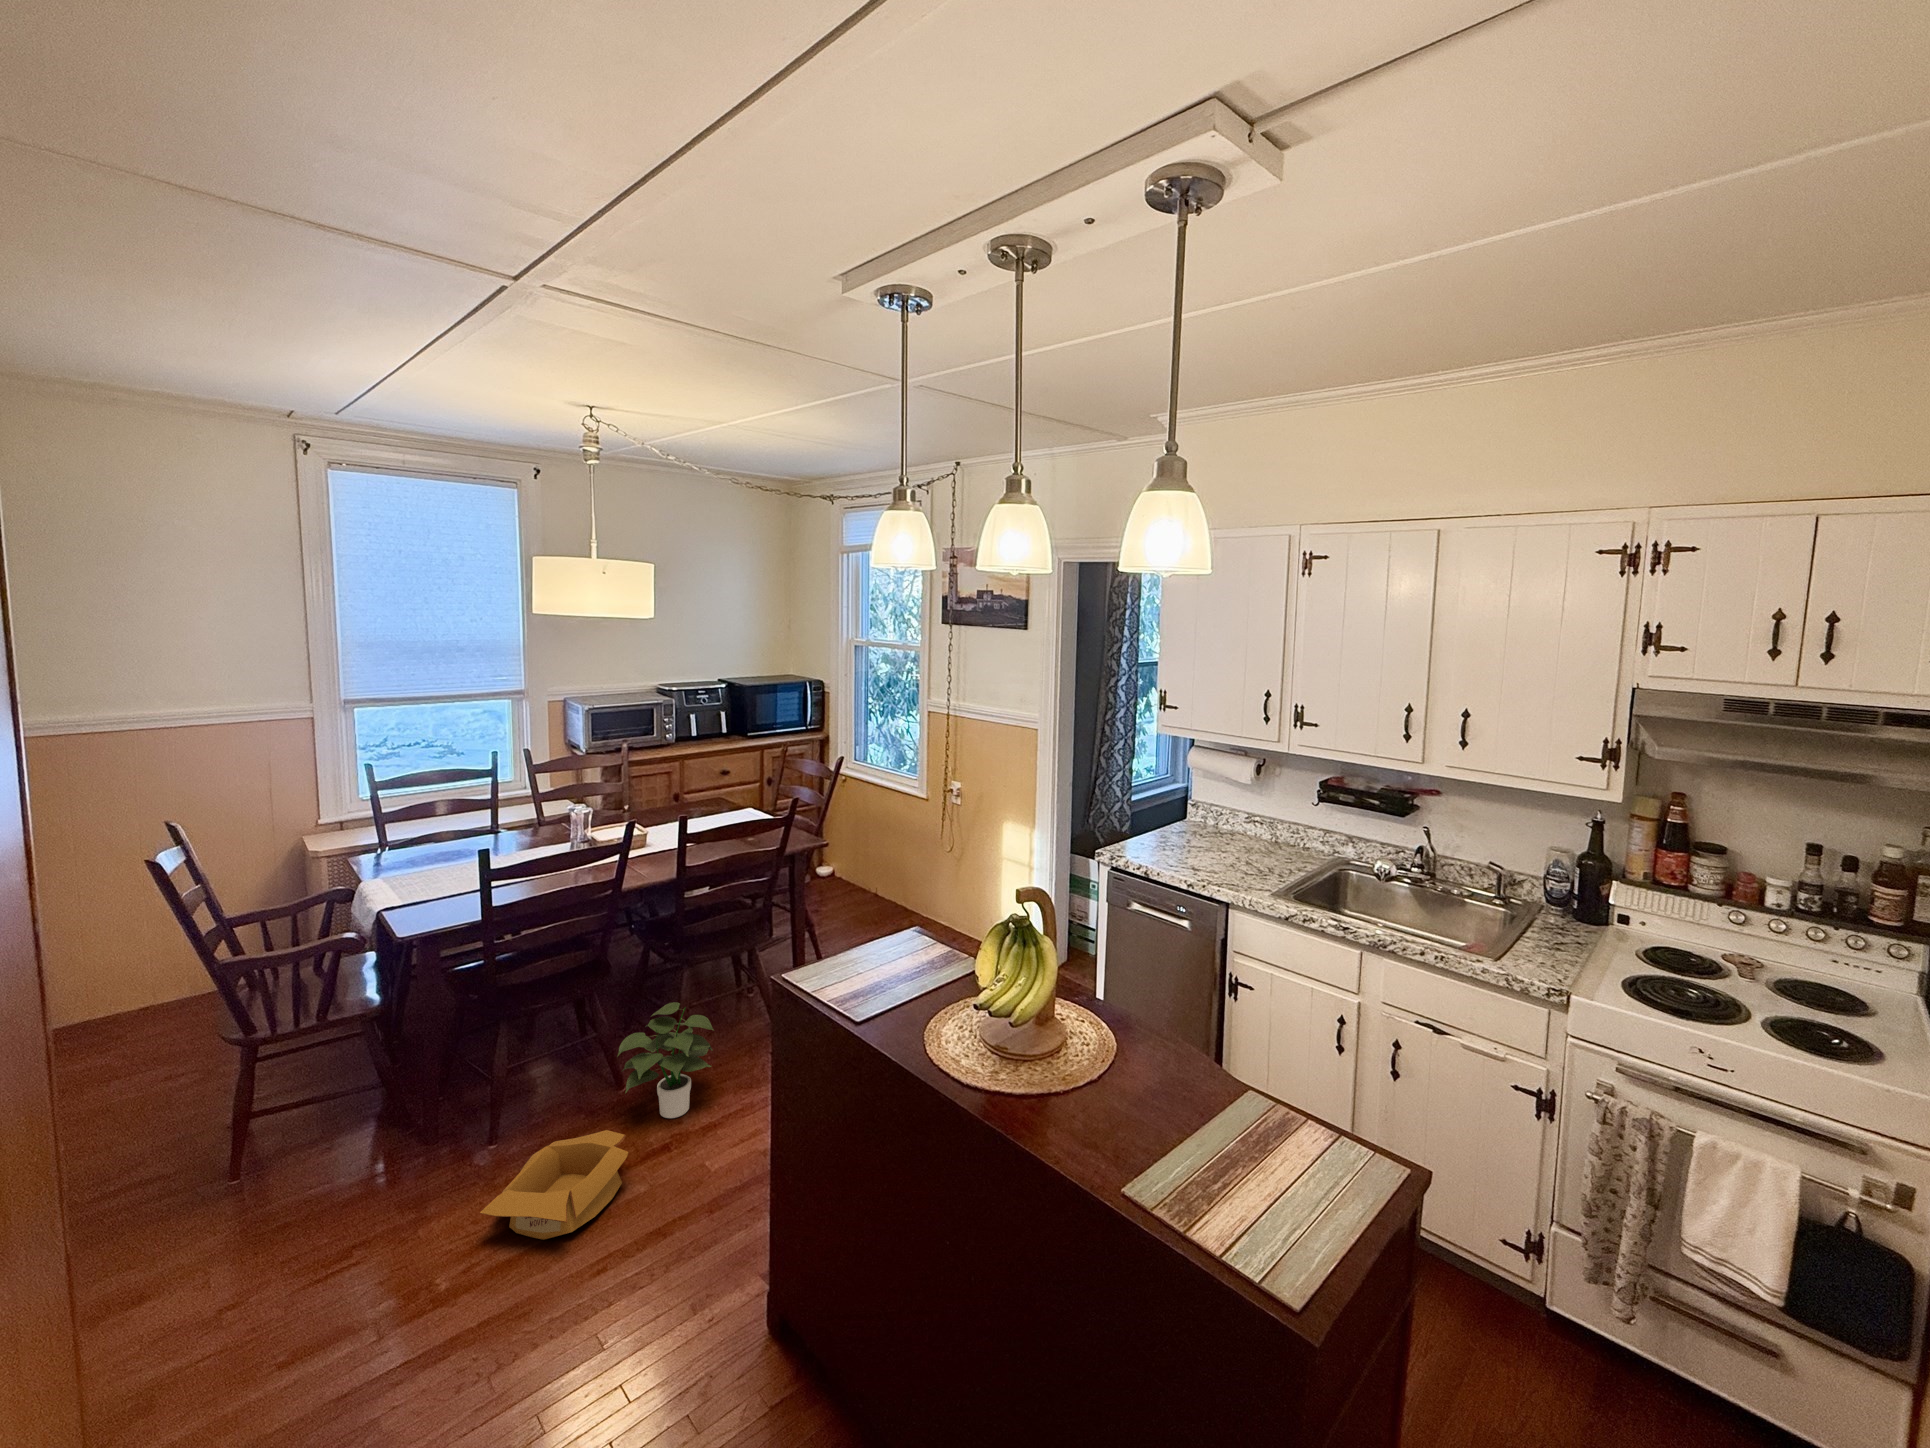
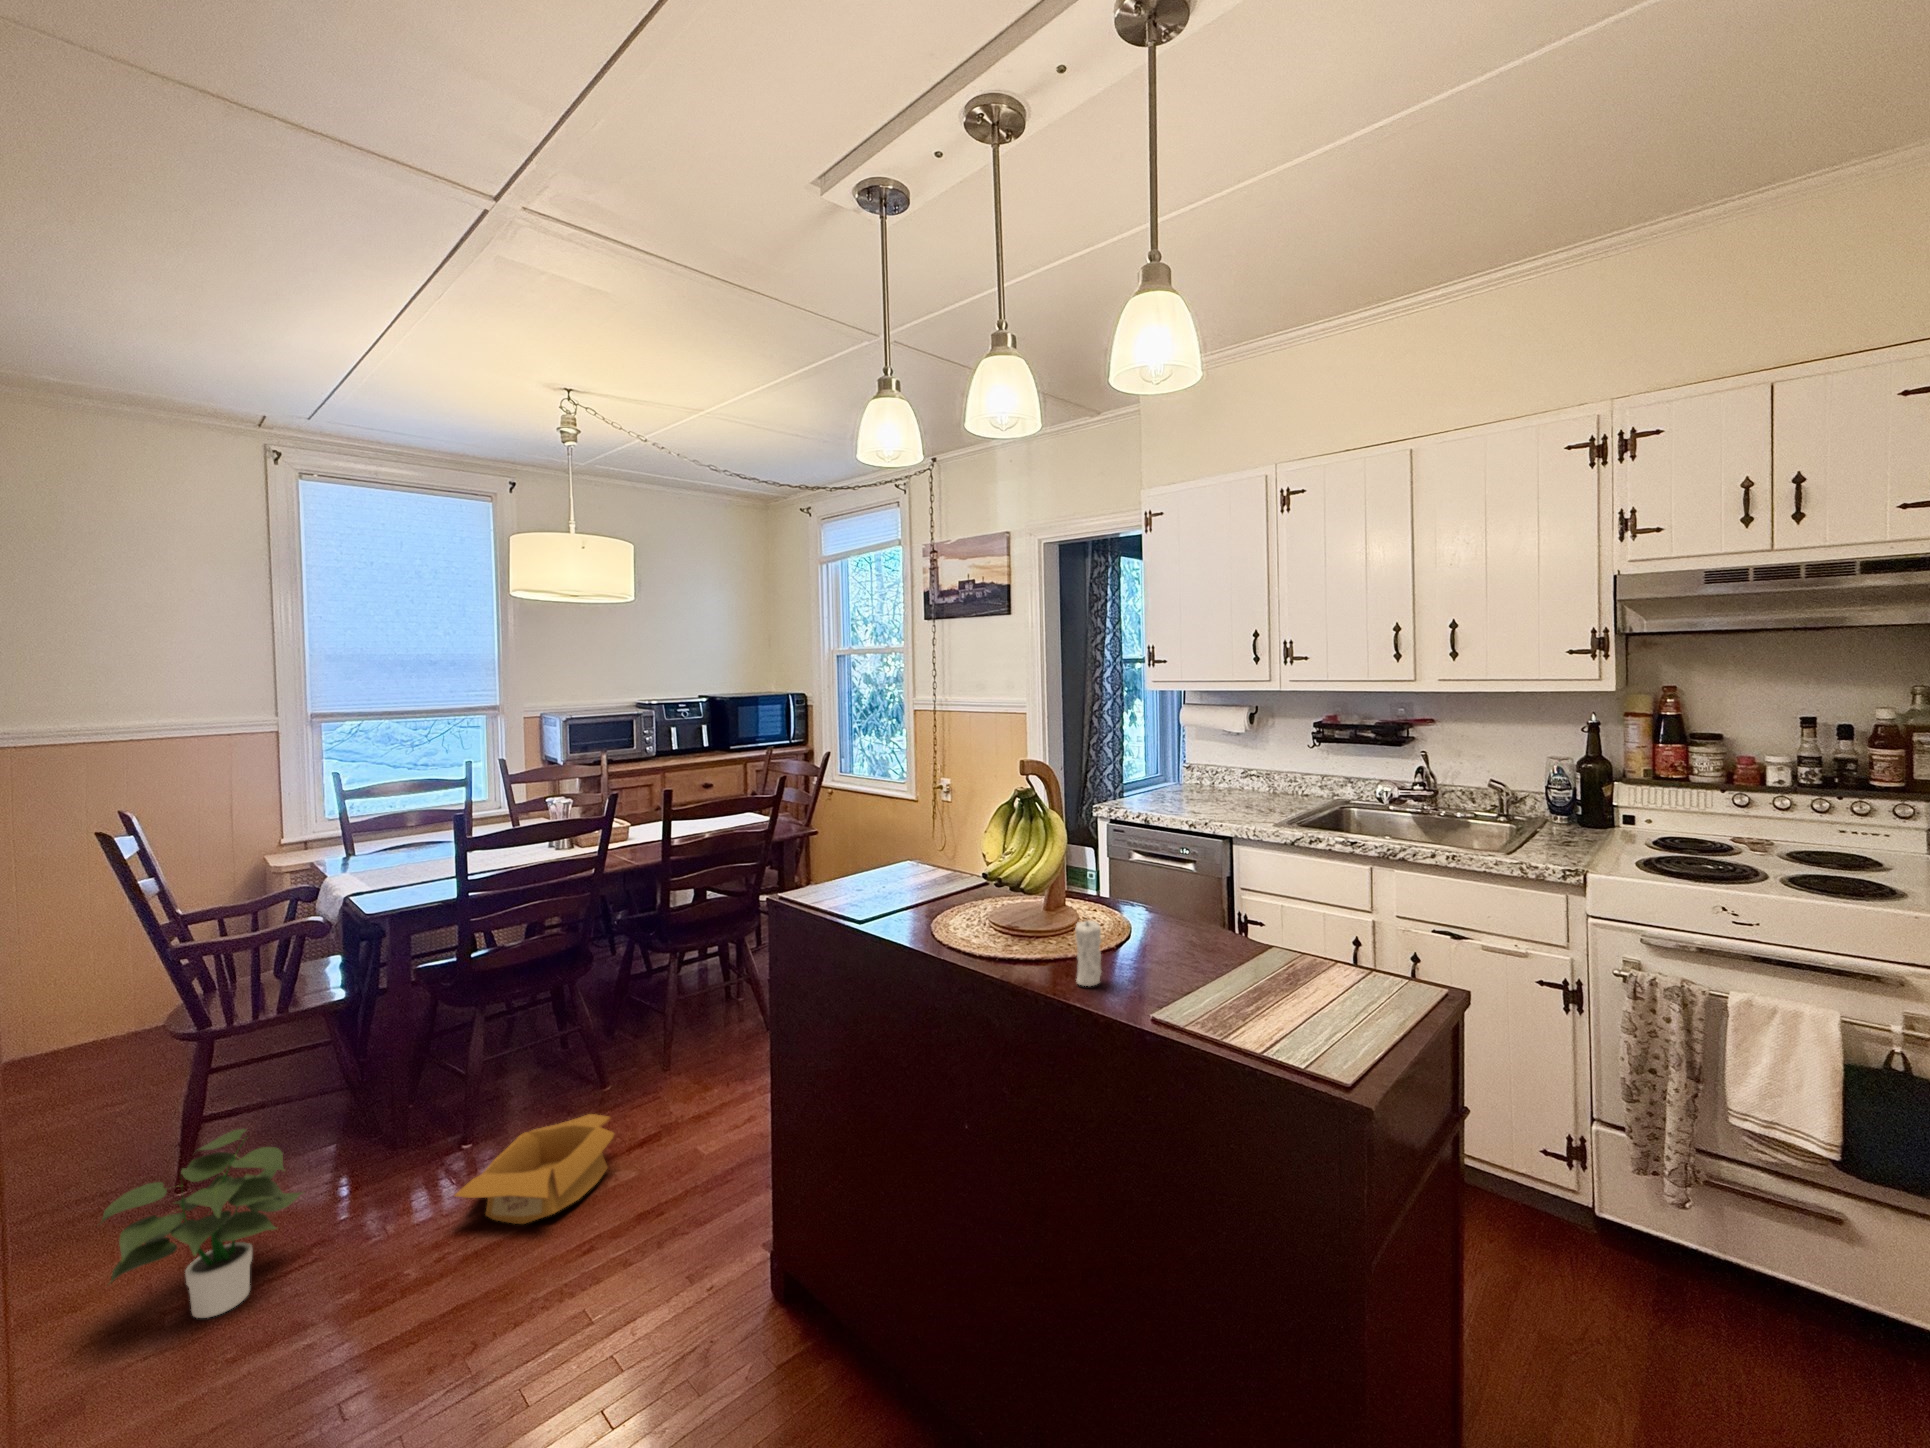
potted plant: present [618,1002,714,1118] -> present [101,1128,302,1318]
candle: none [1055,1069,1081,1142] -> present [1075,918,1101,986]

